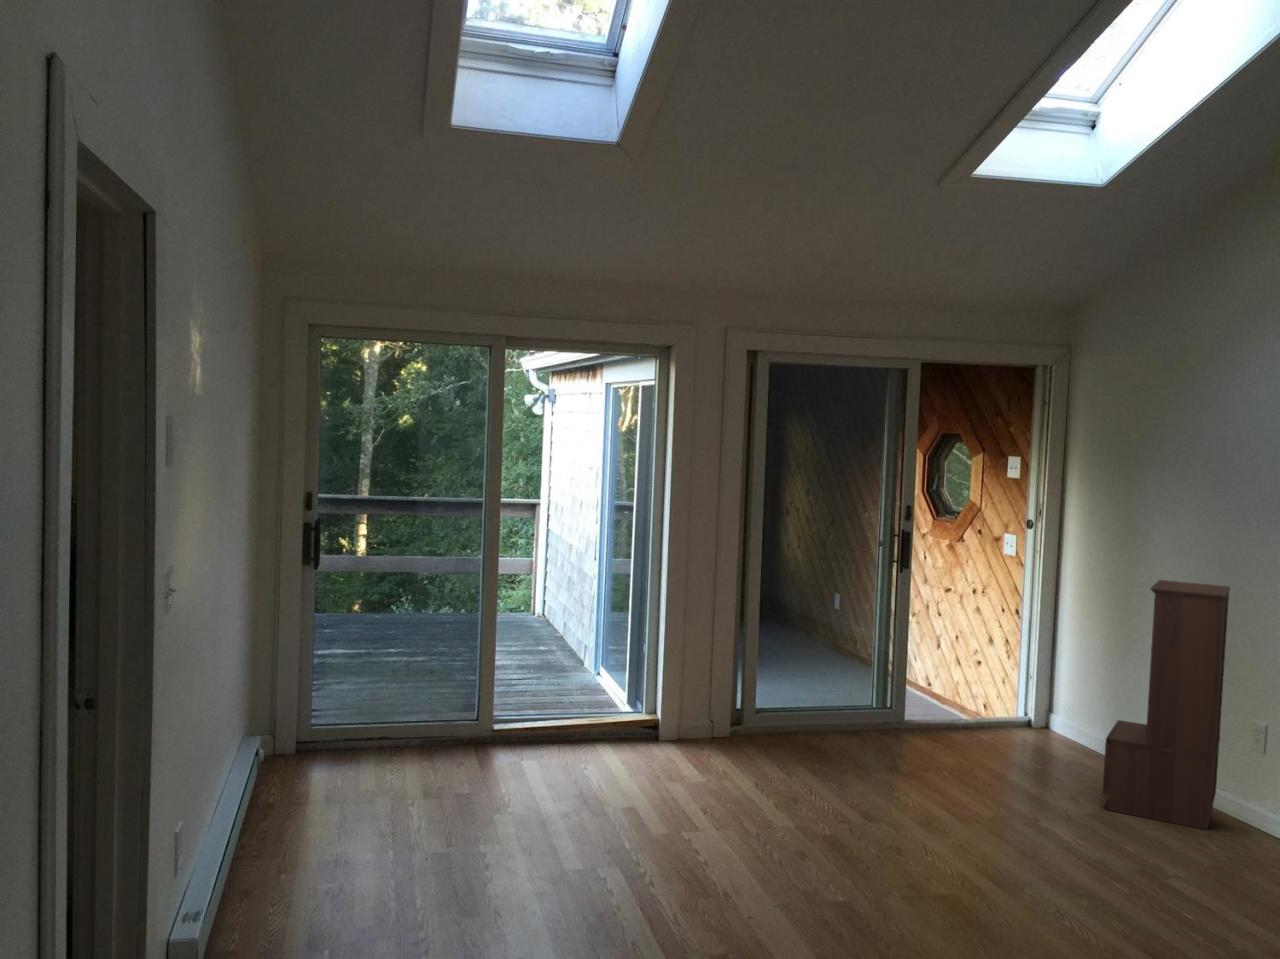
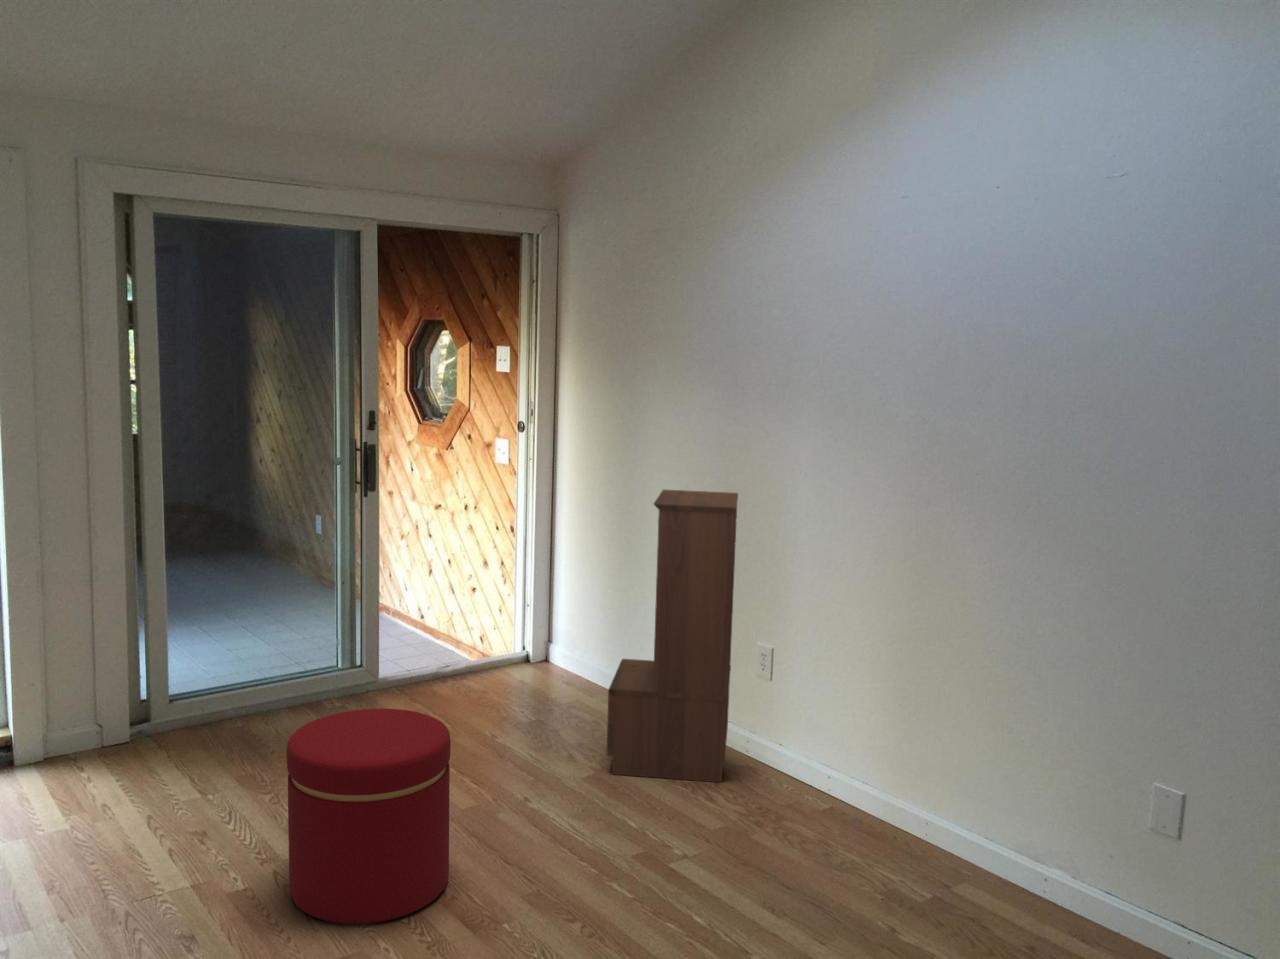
ottoman: none [864,718,983,863] -> present [286,709,451,924]

